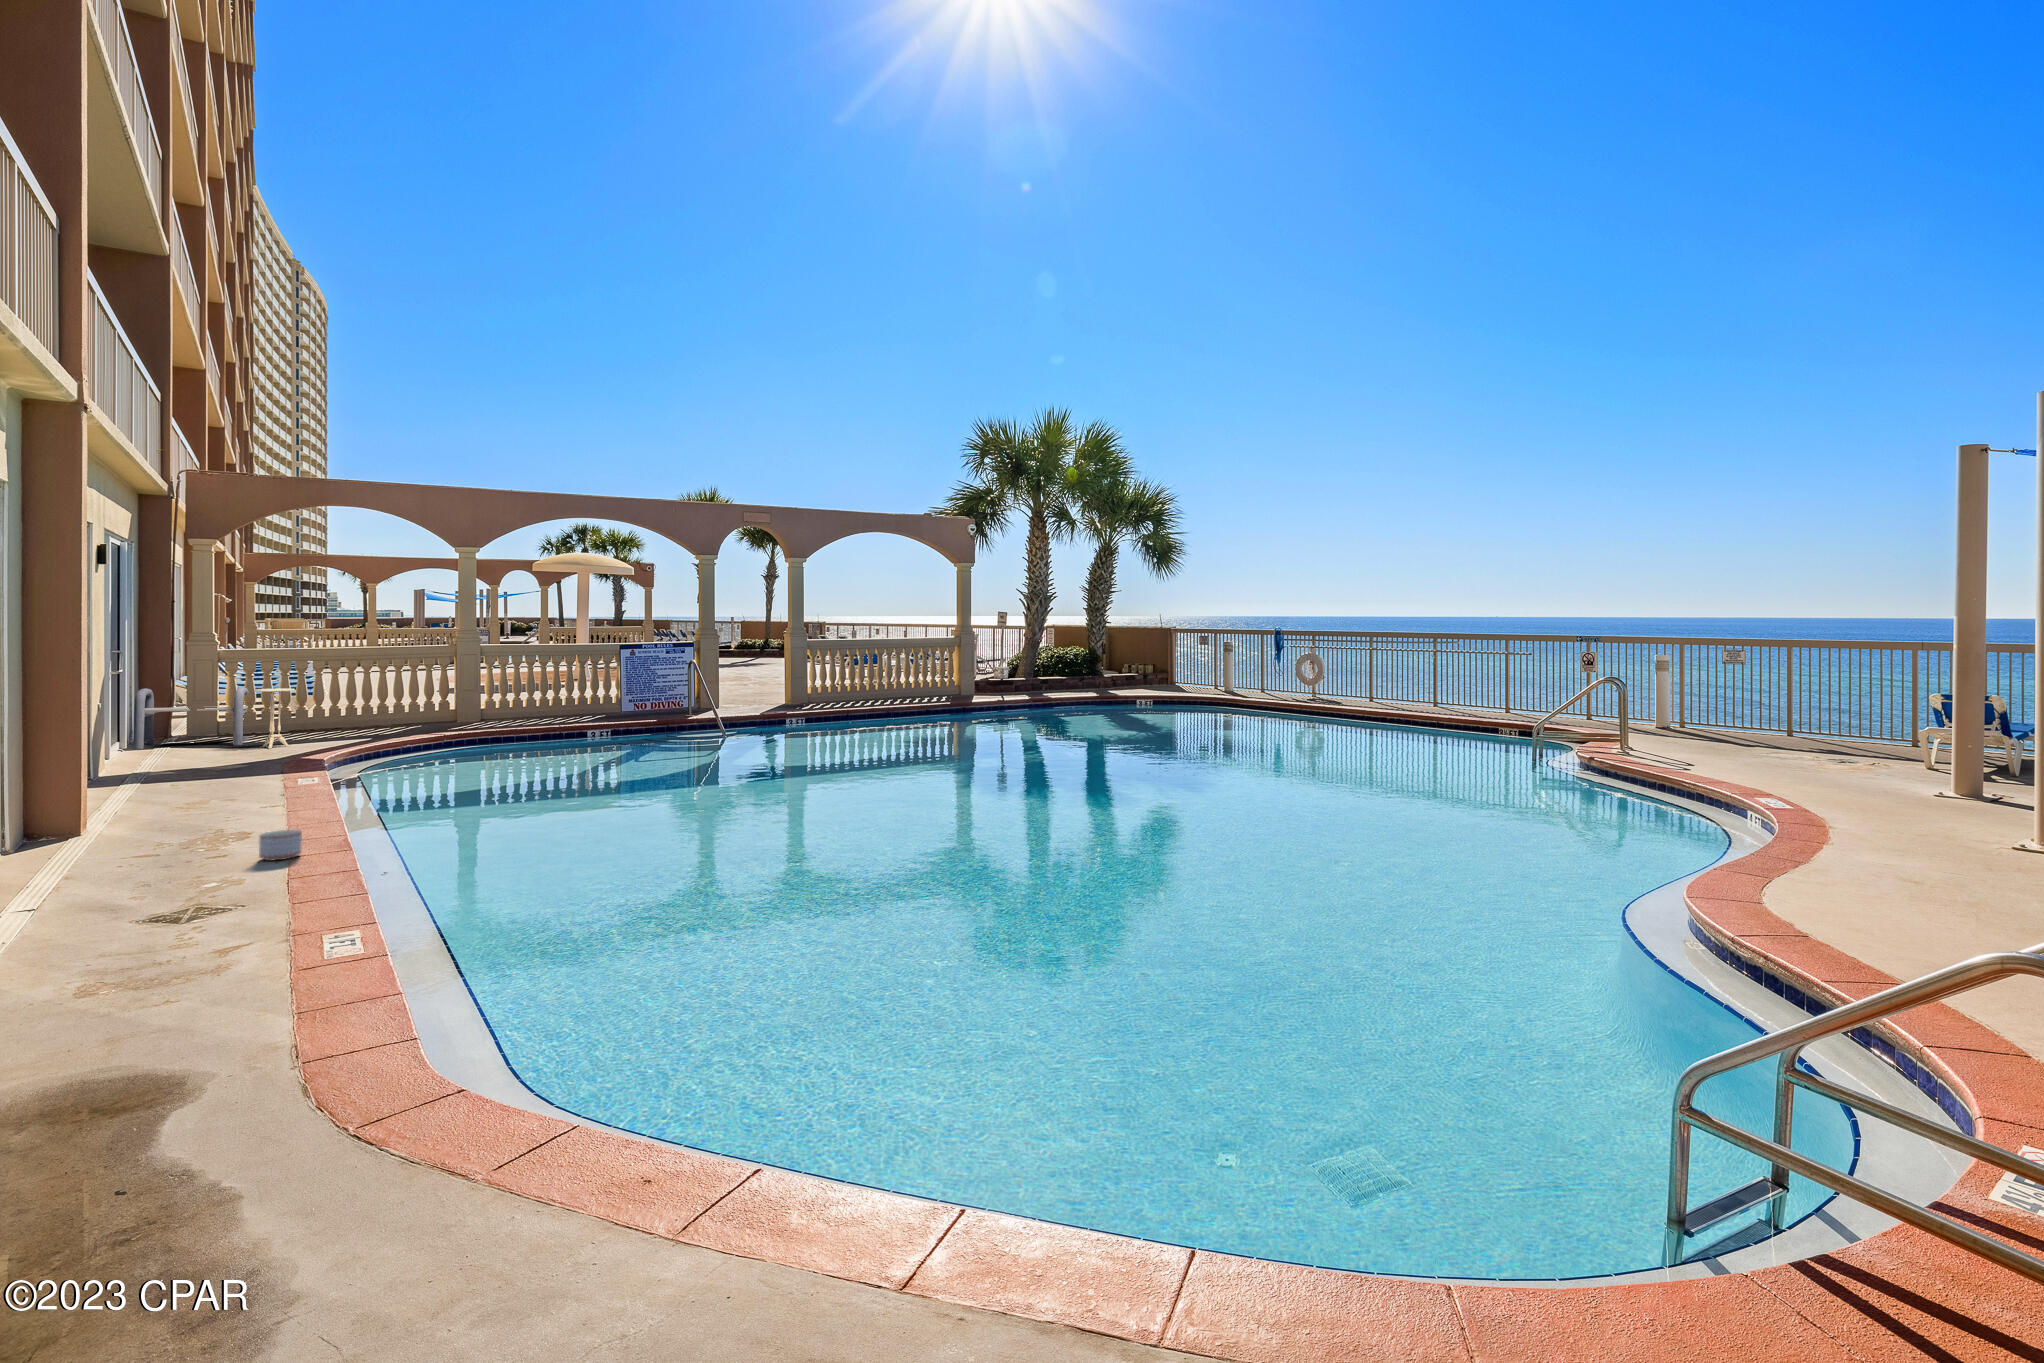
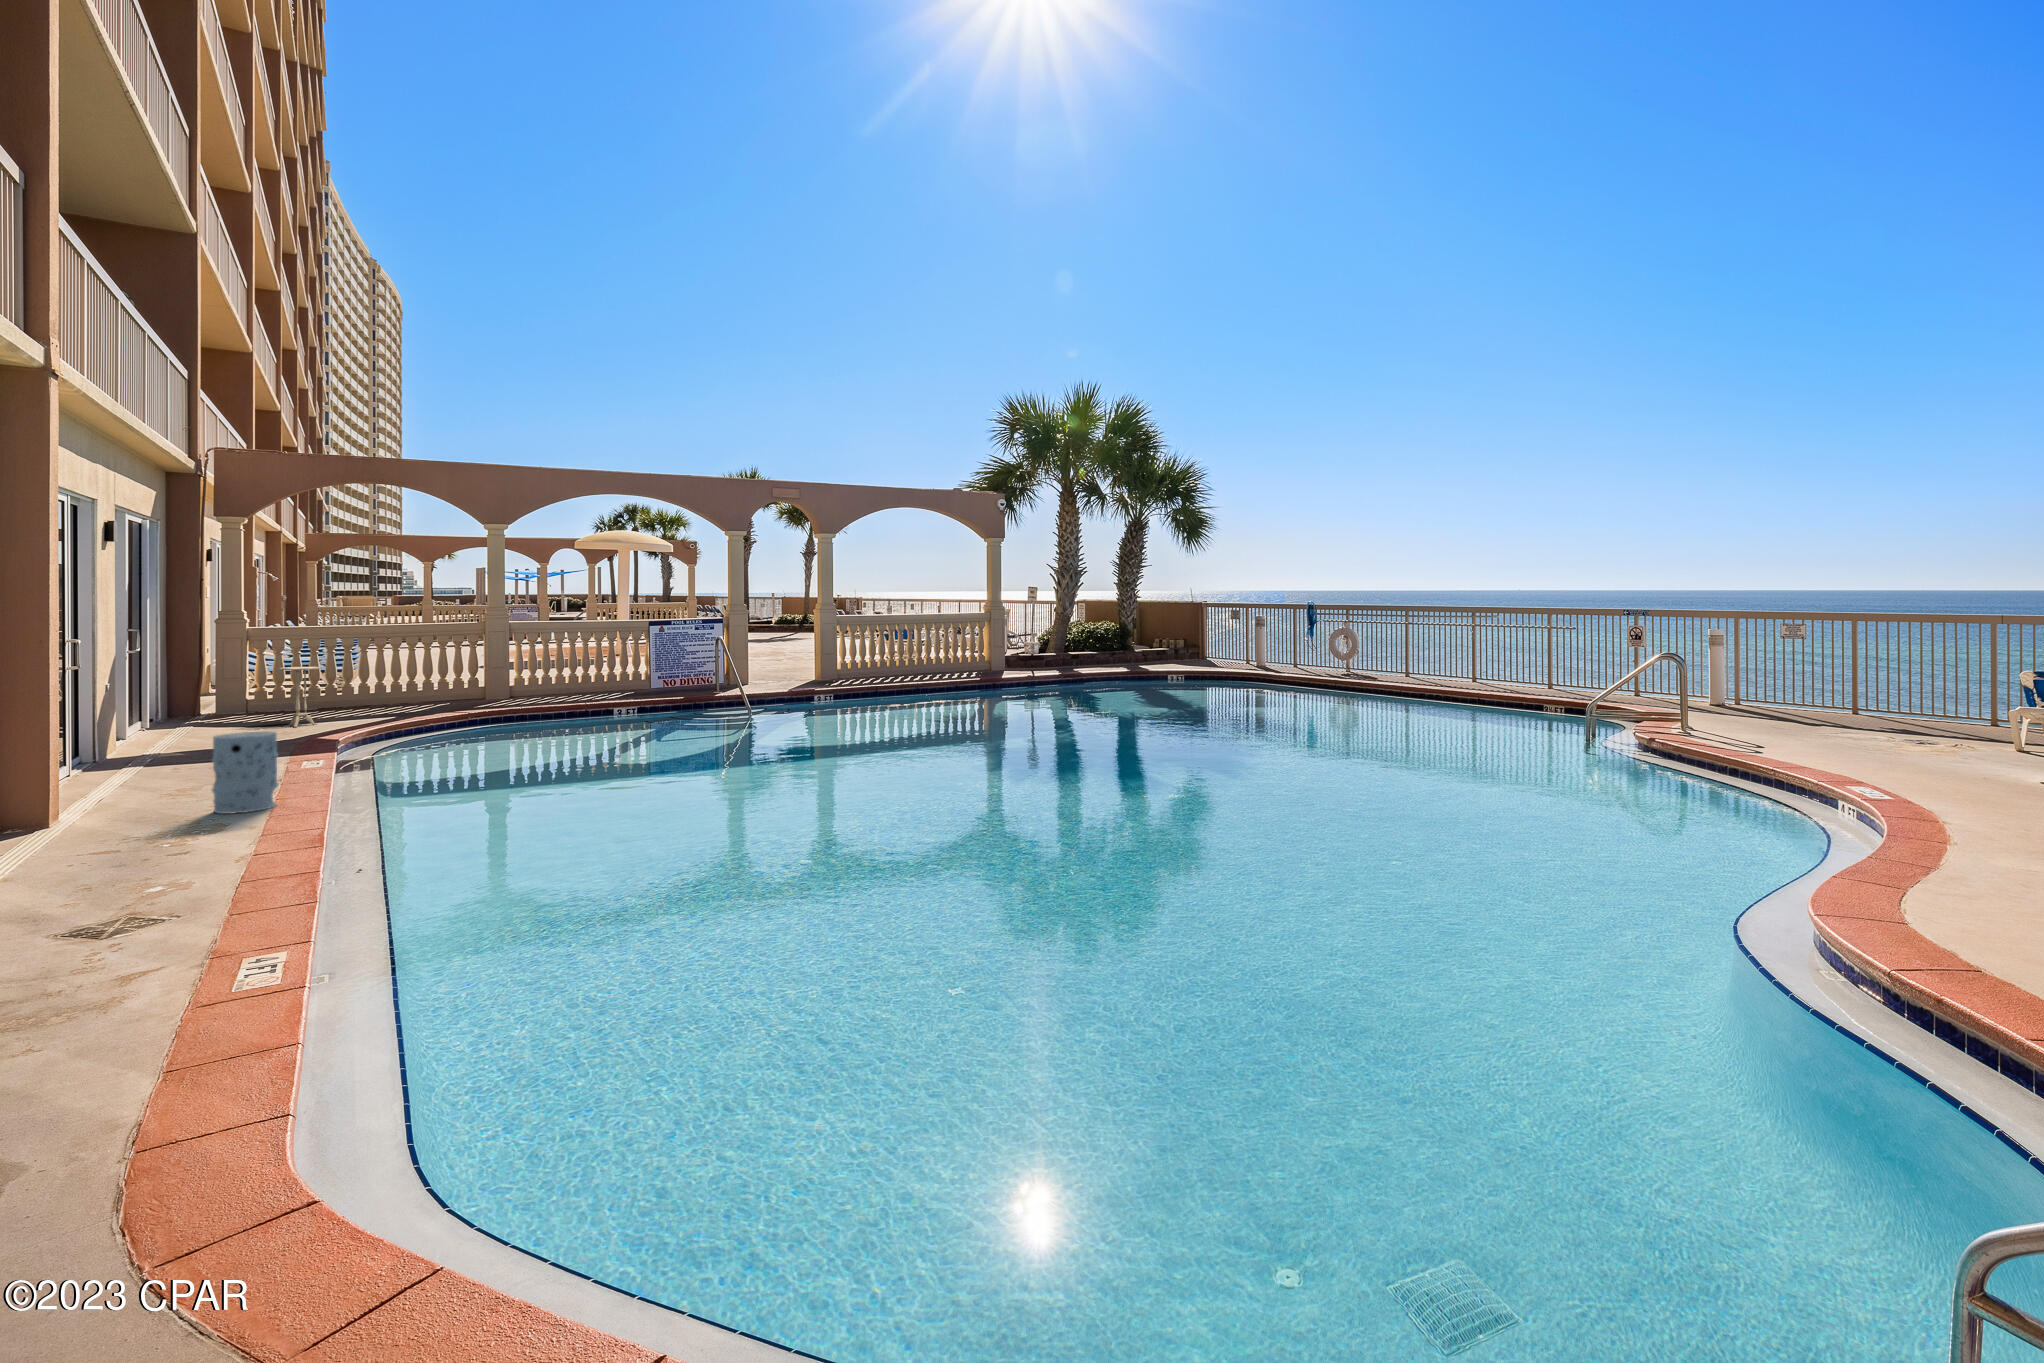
bench: present [133,687,249,749] -> none [160,665,280,728]
trash can: none [243,745,302,820] -> present [212,732,278,814]
planter: present [259,830,302,861] -> none [194,833,245,869]

